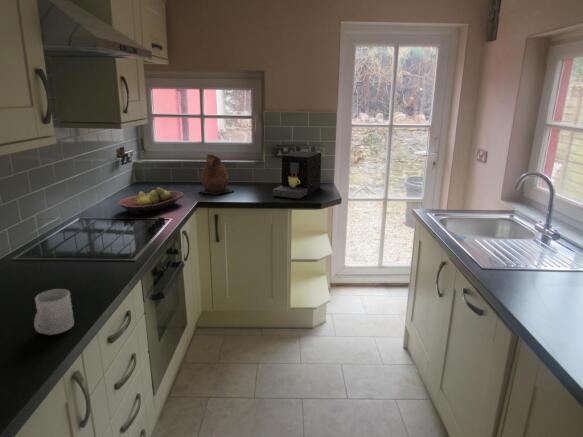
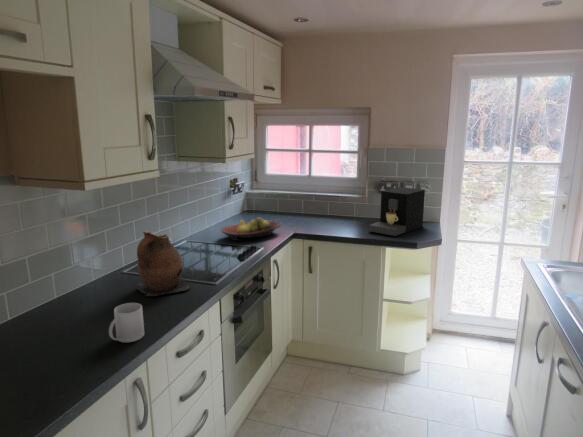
ceramic pitcher: present [200,154,233,195] -> present [137,231,190,296]

